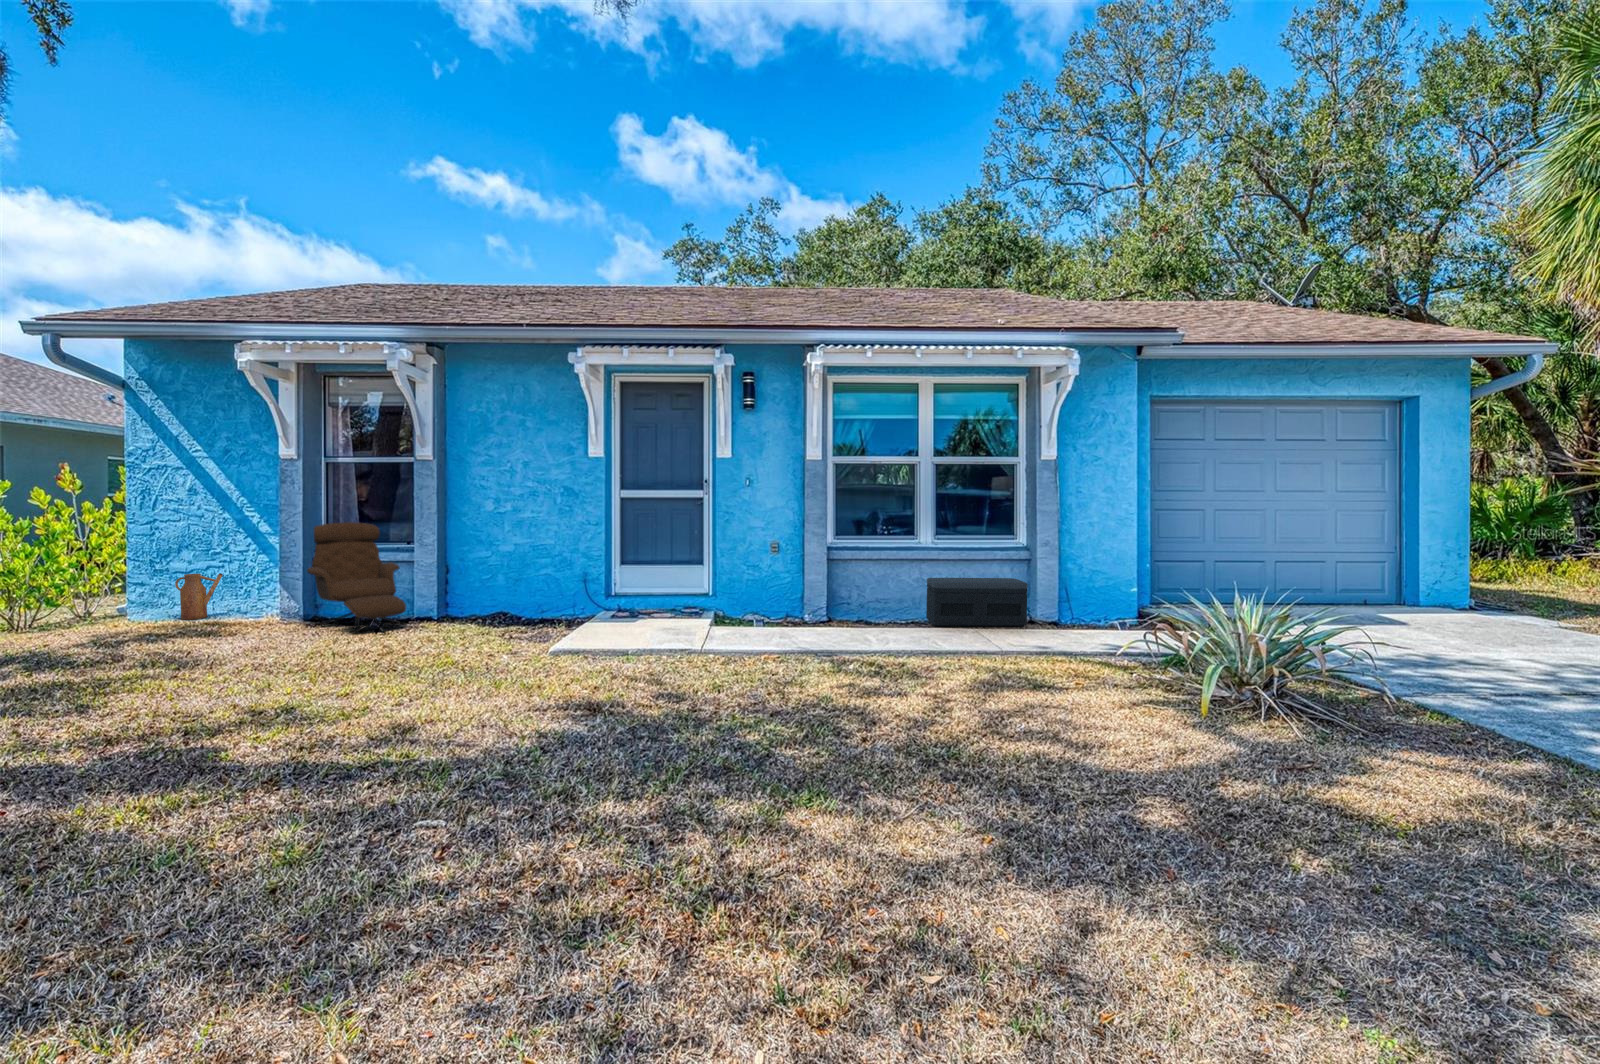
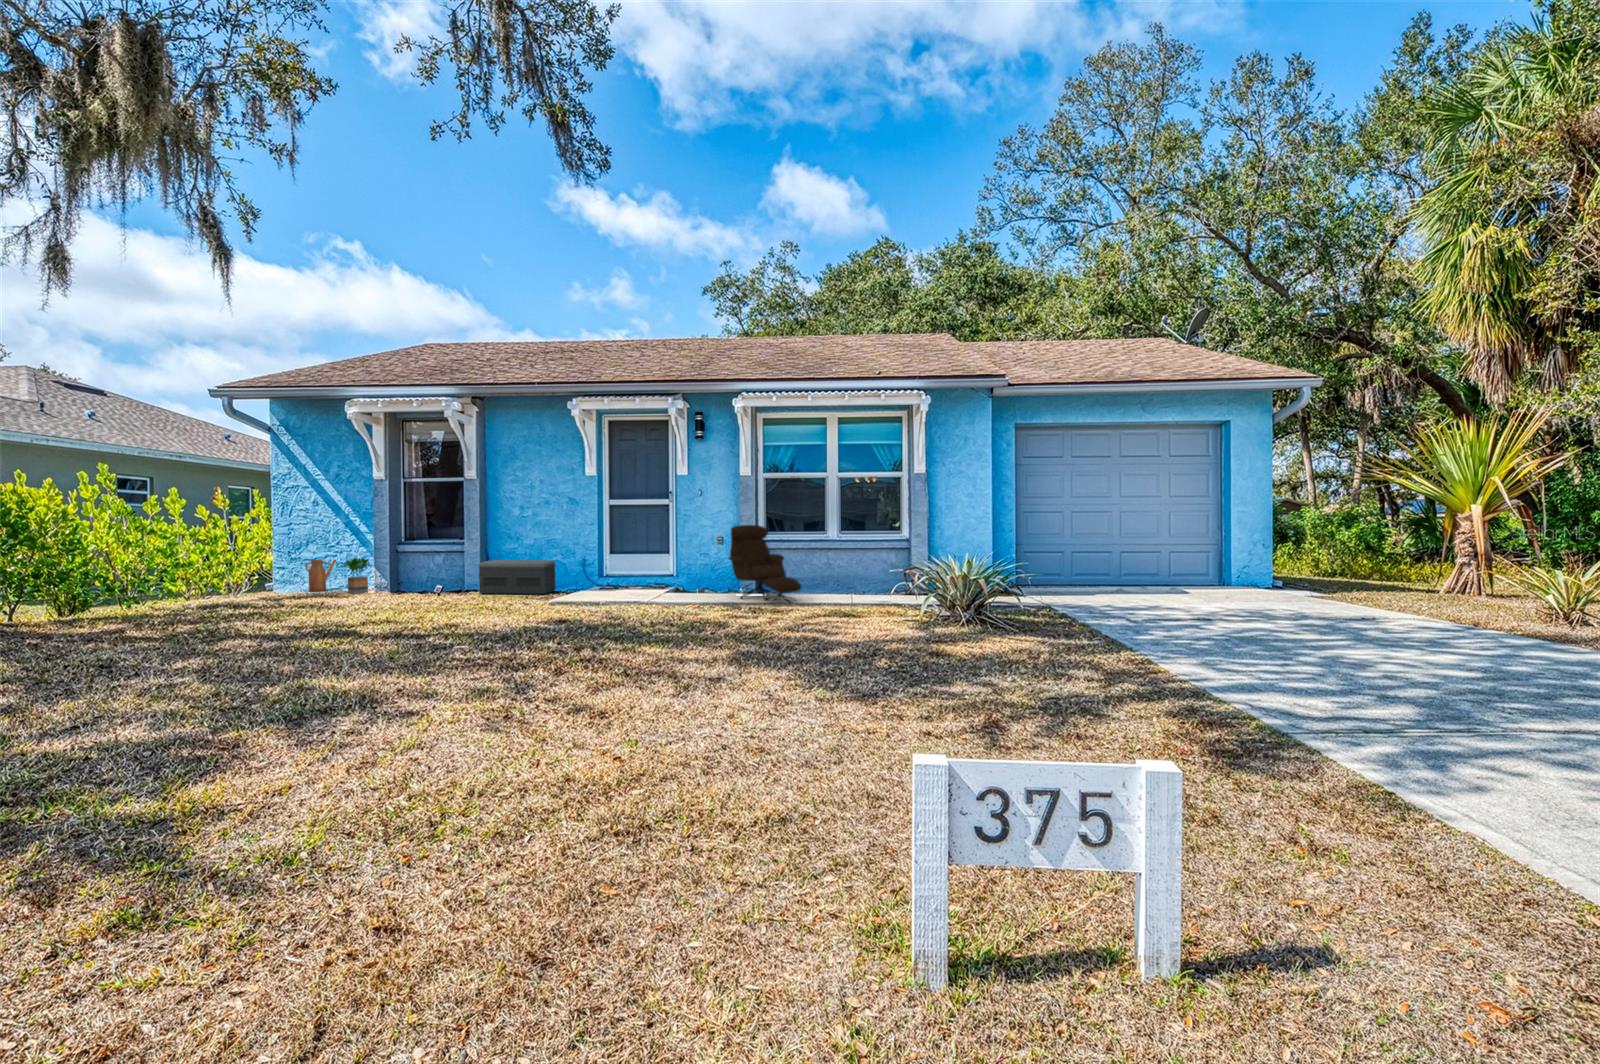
lounge chair: present [307,522,406,633] -> present [729,525,801,602]
potted tree: none [234,571,280,624] -> present [344,558,372,594]
storage bench: present [926,578,1028,627] -> present [479,560,555,595]

